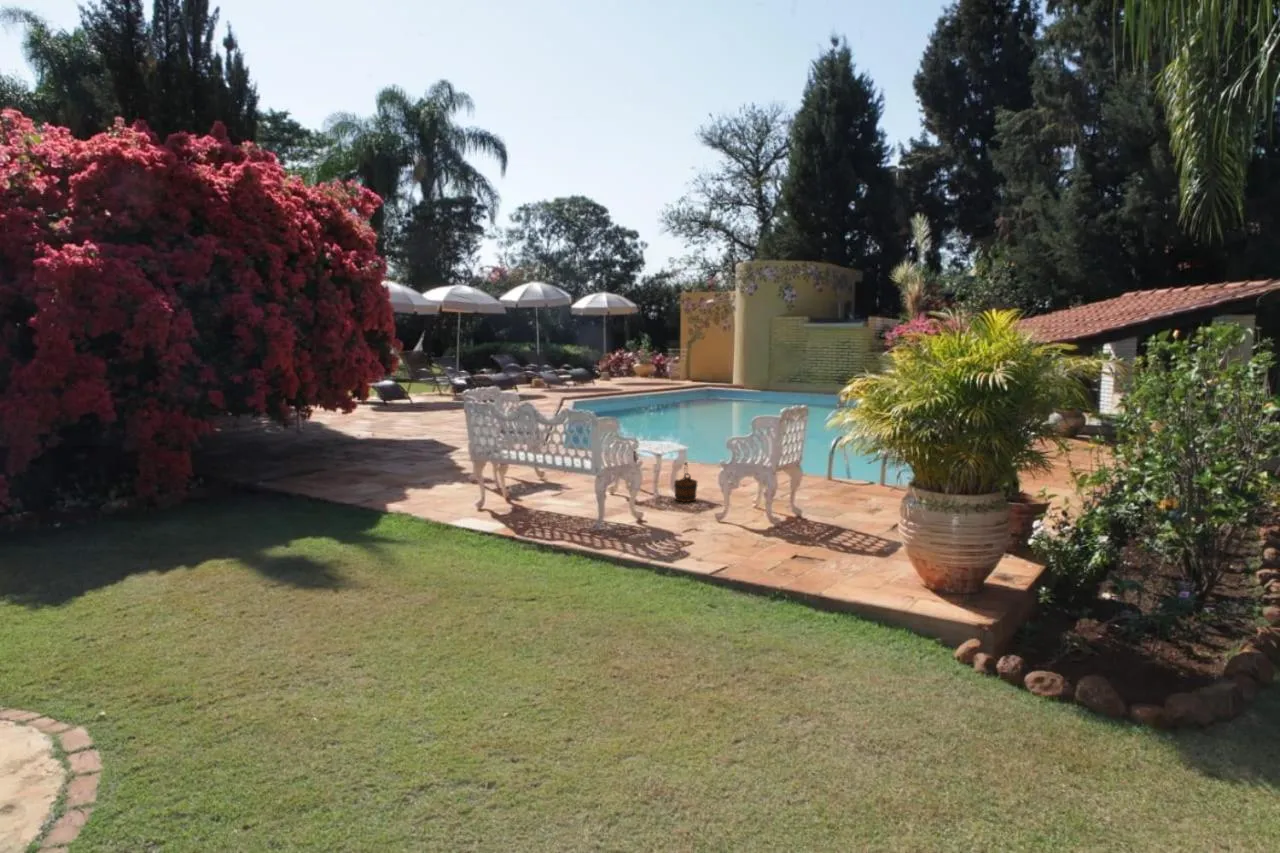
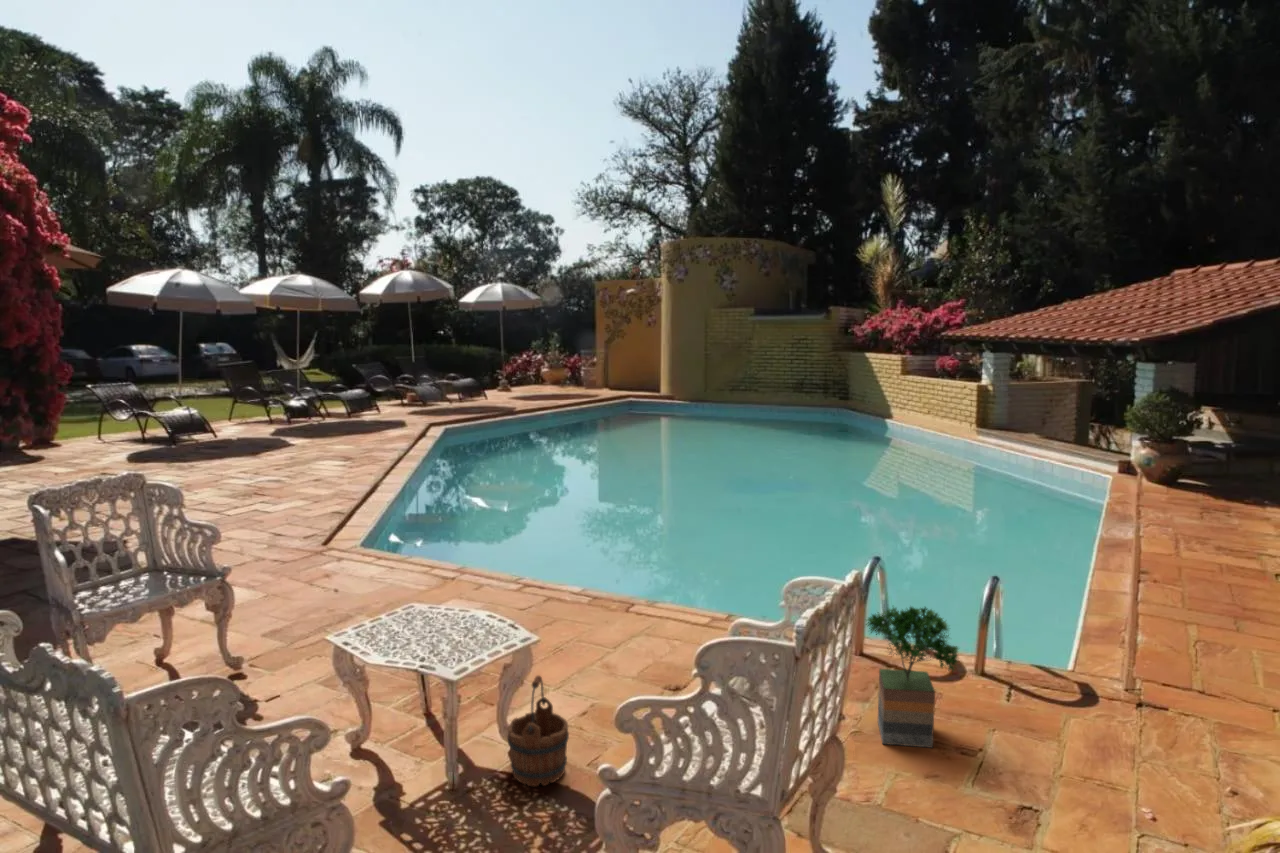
potted tree: none [817,444,855,500] -> present [866,607,958,748]

